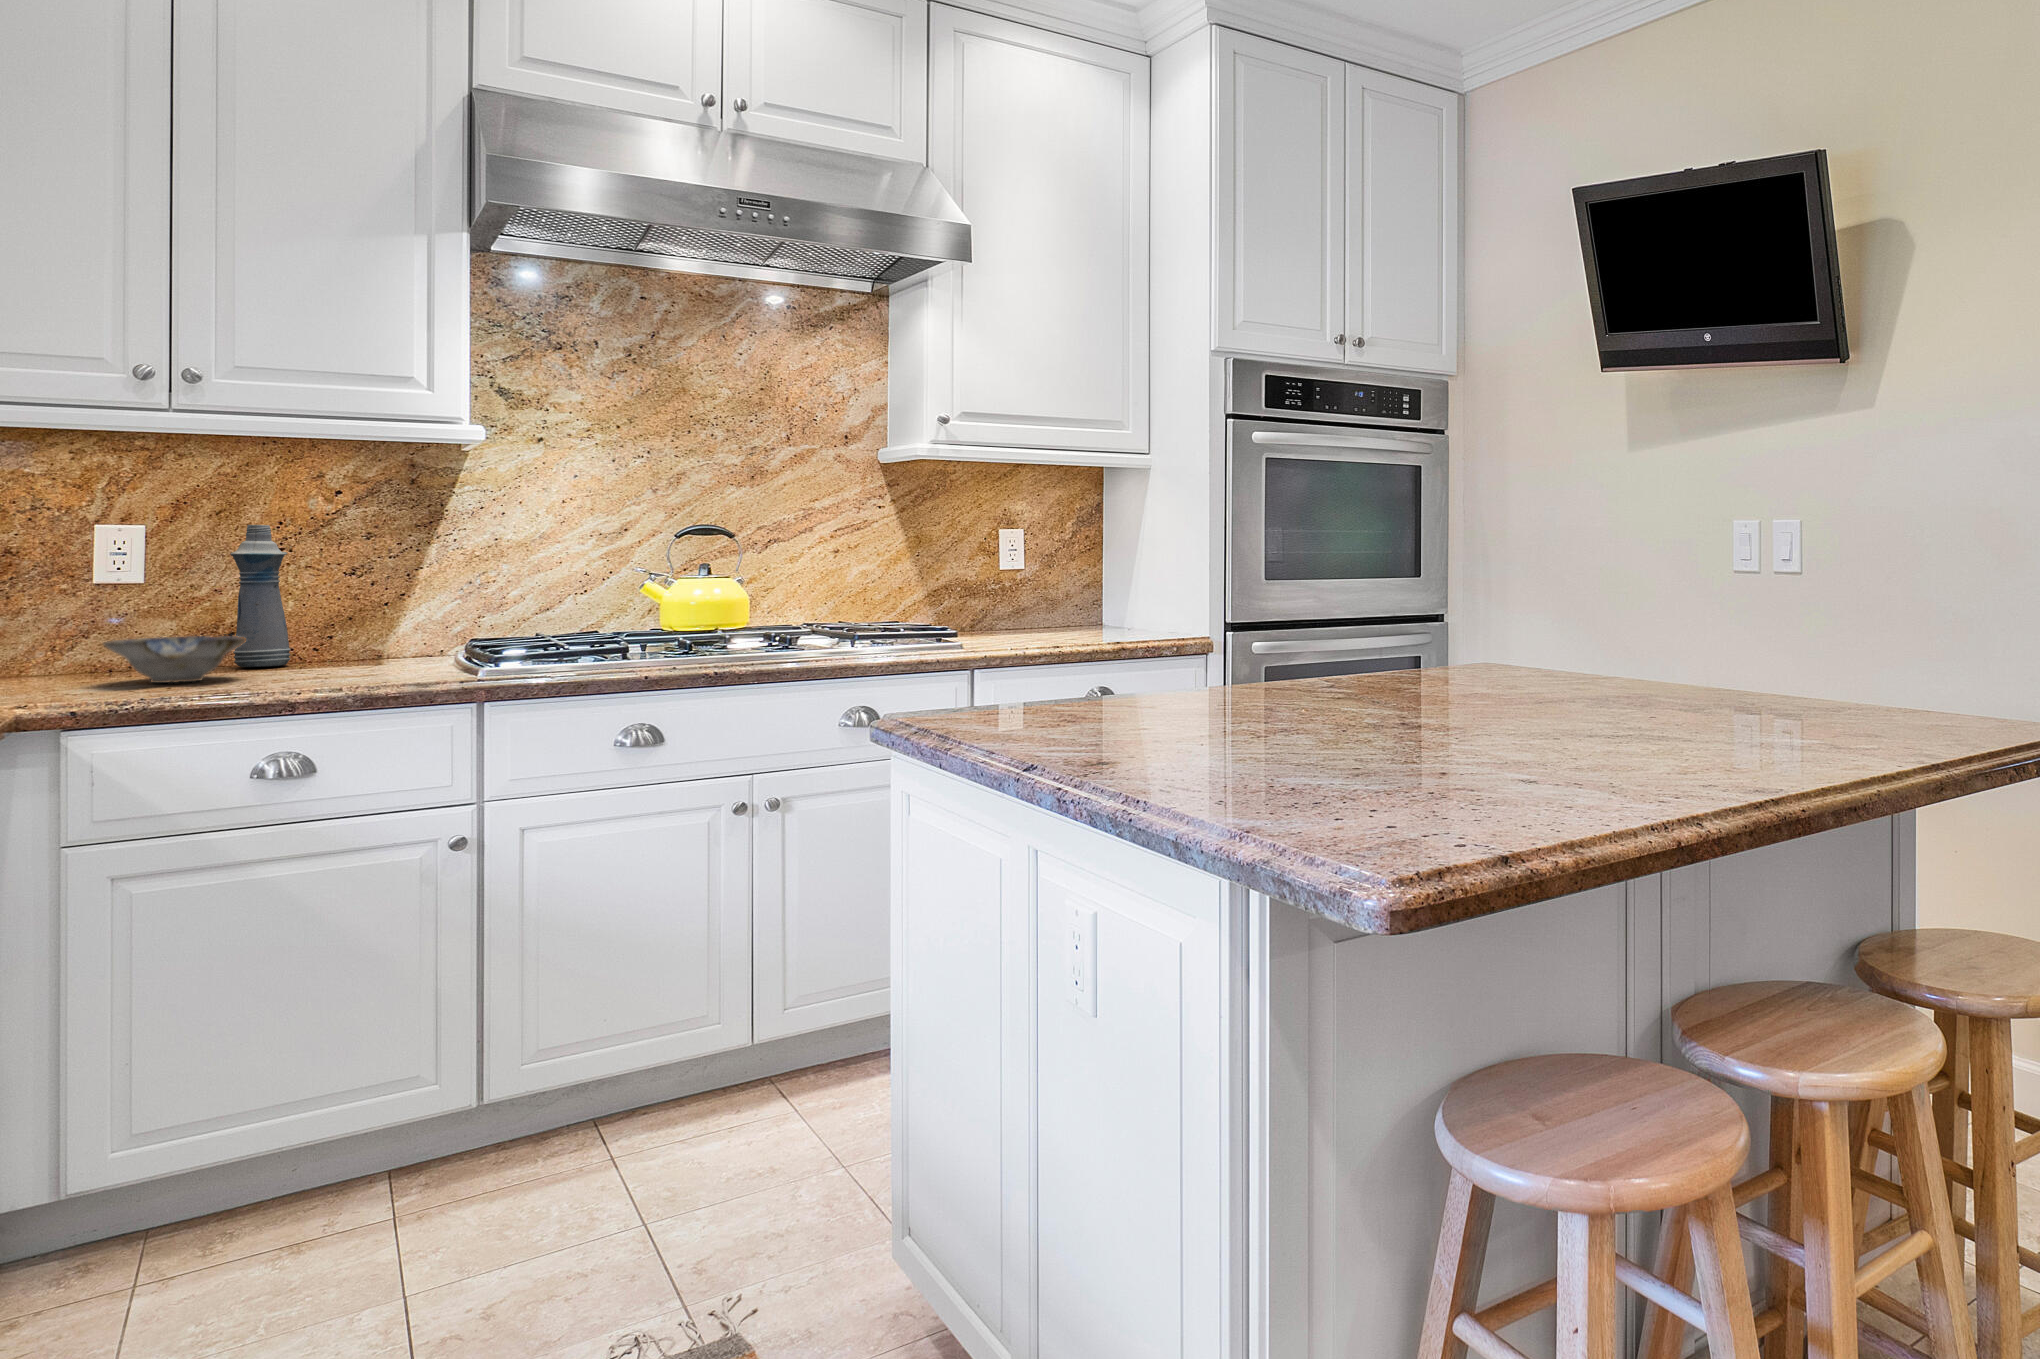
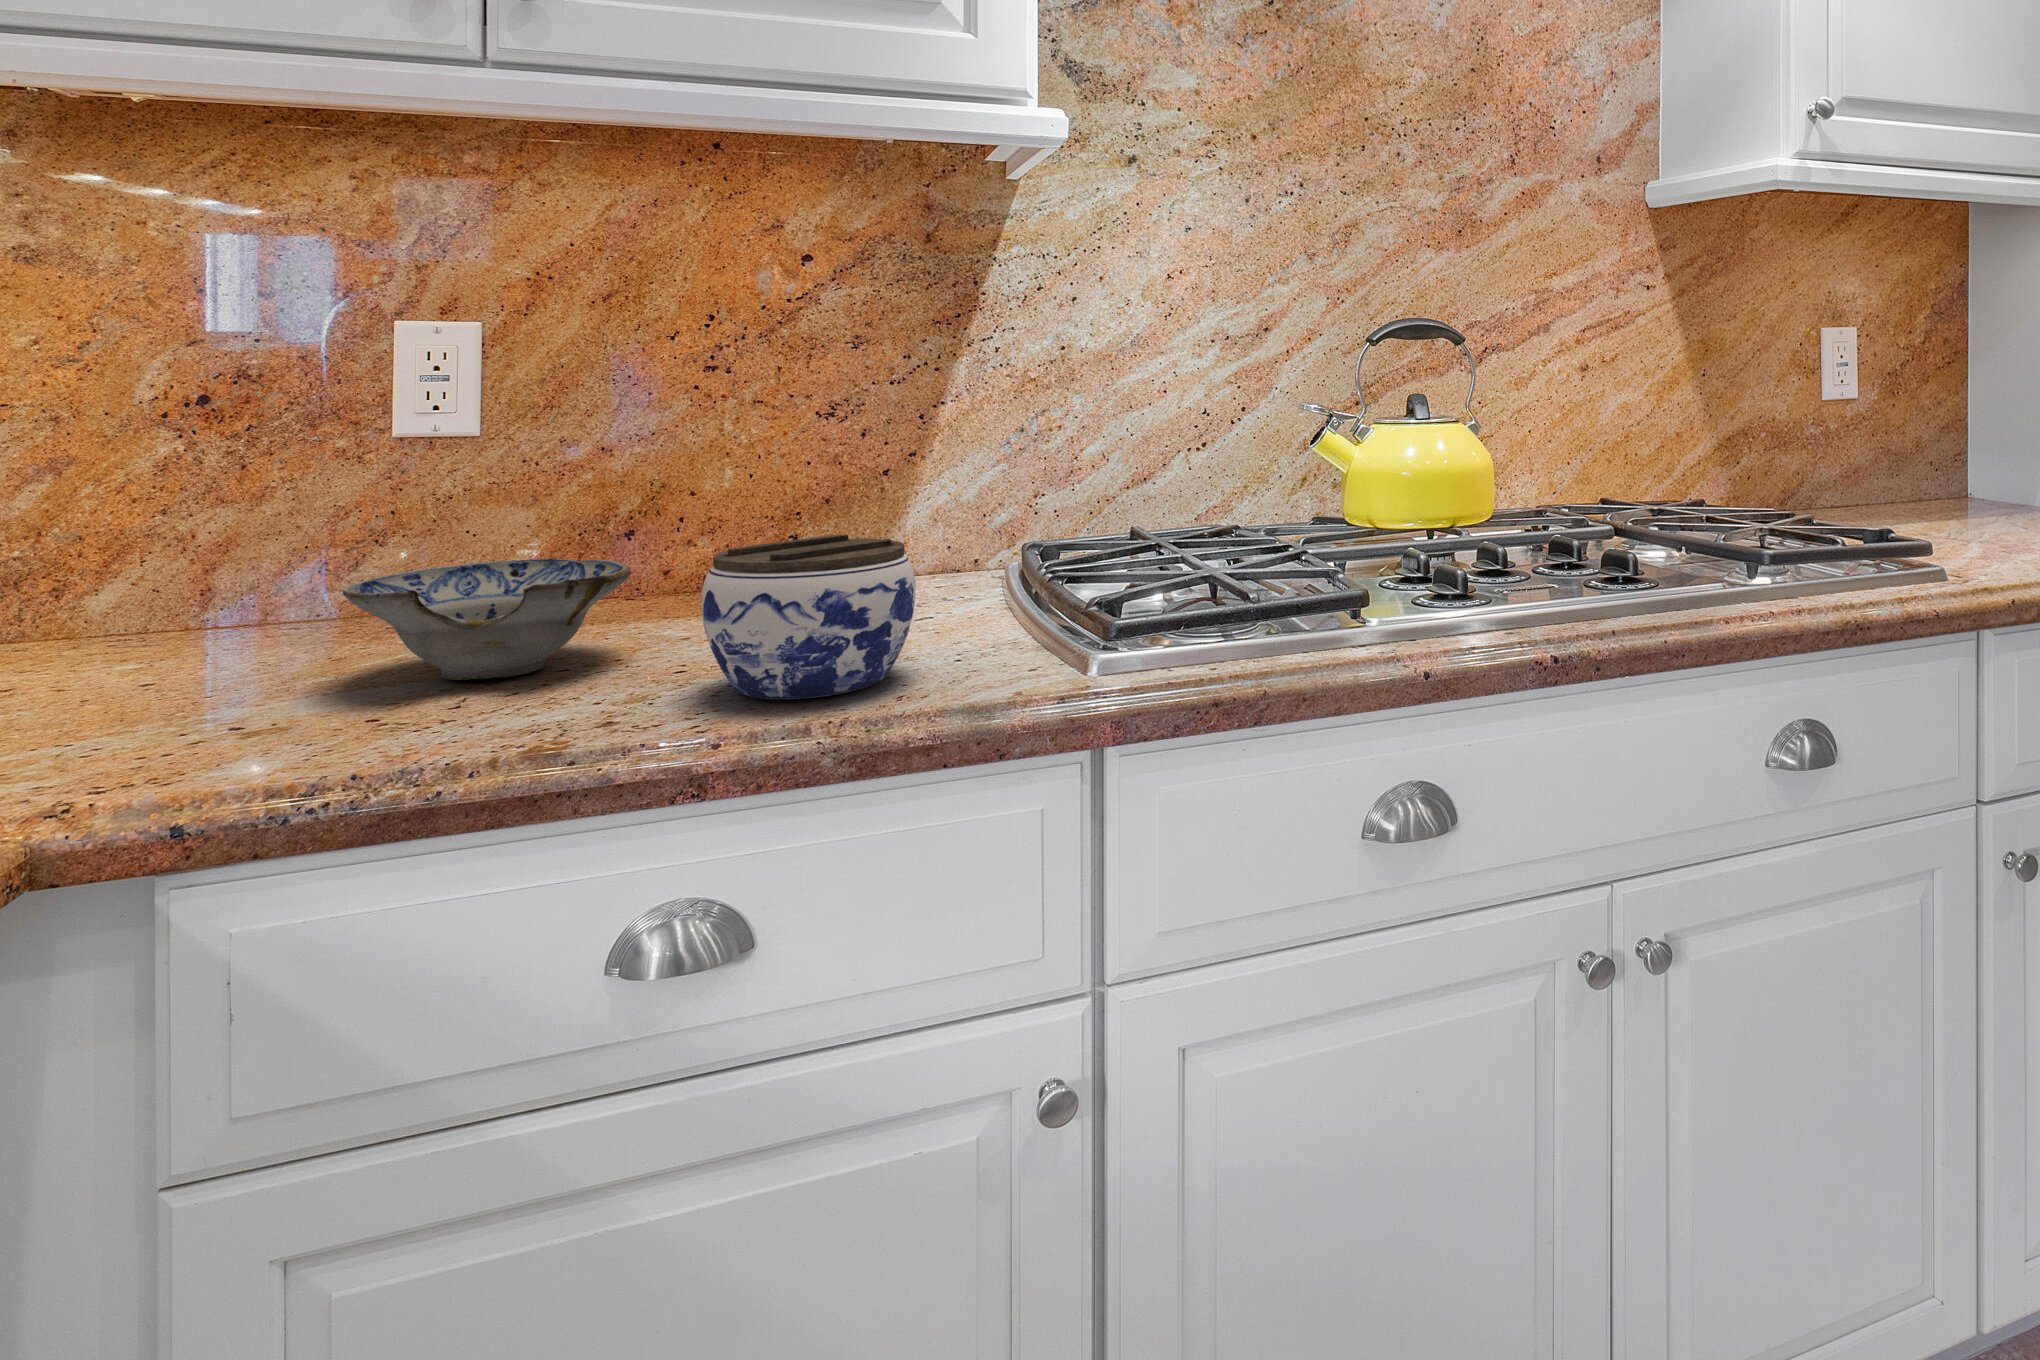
bottle: present [231,525,291,667] -> none [619,318,724,613]
jar: none [289,621,396,684] -> present [701,535,916,699]

